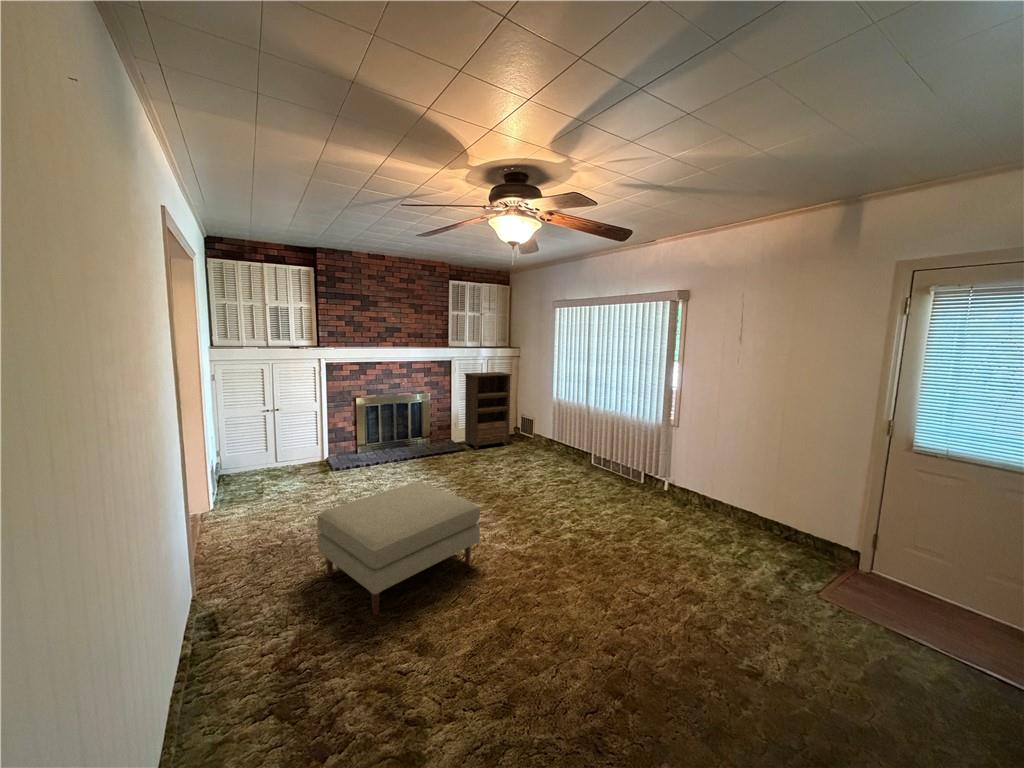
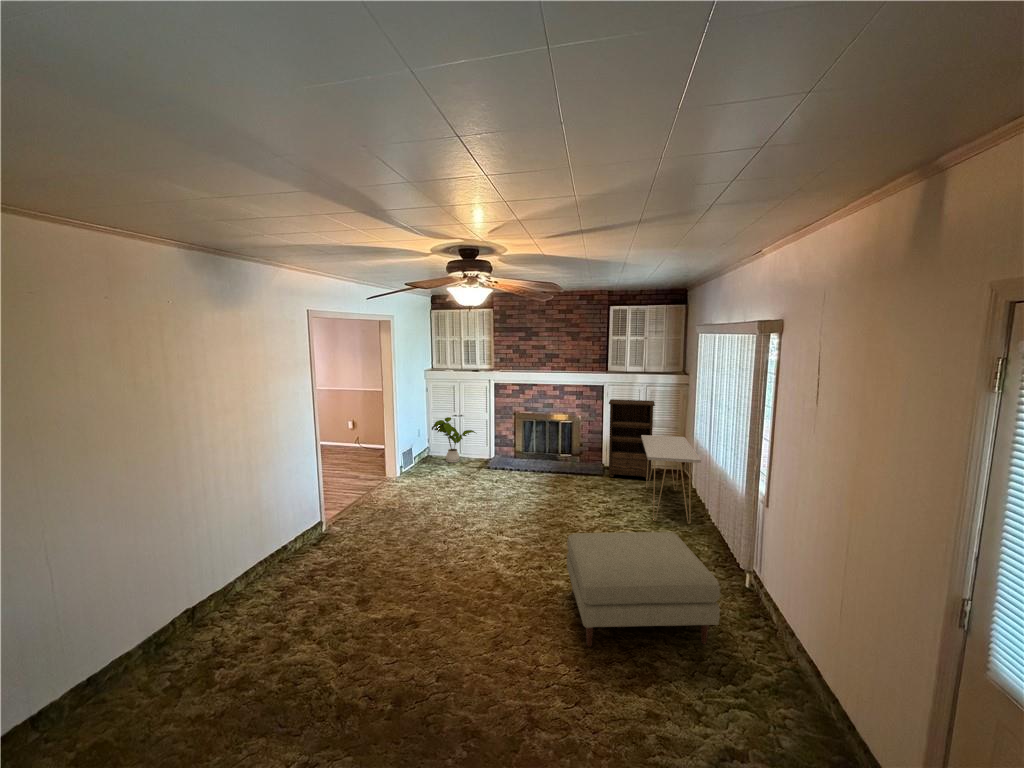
console table: none [511,400,592,471] -> present [641,435,701,524]
house plant: none [240,413,310,476] -> present [432,417,475,463]
ottoman: present [317,482,480,615] -> present [567,532,720,647]

